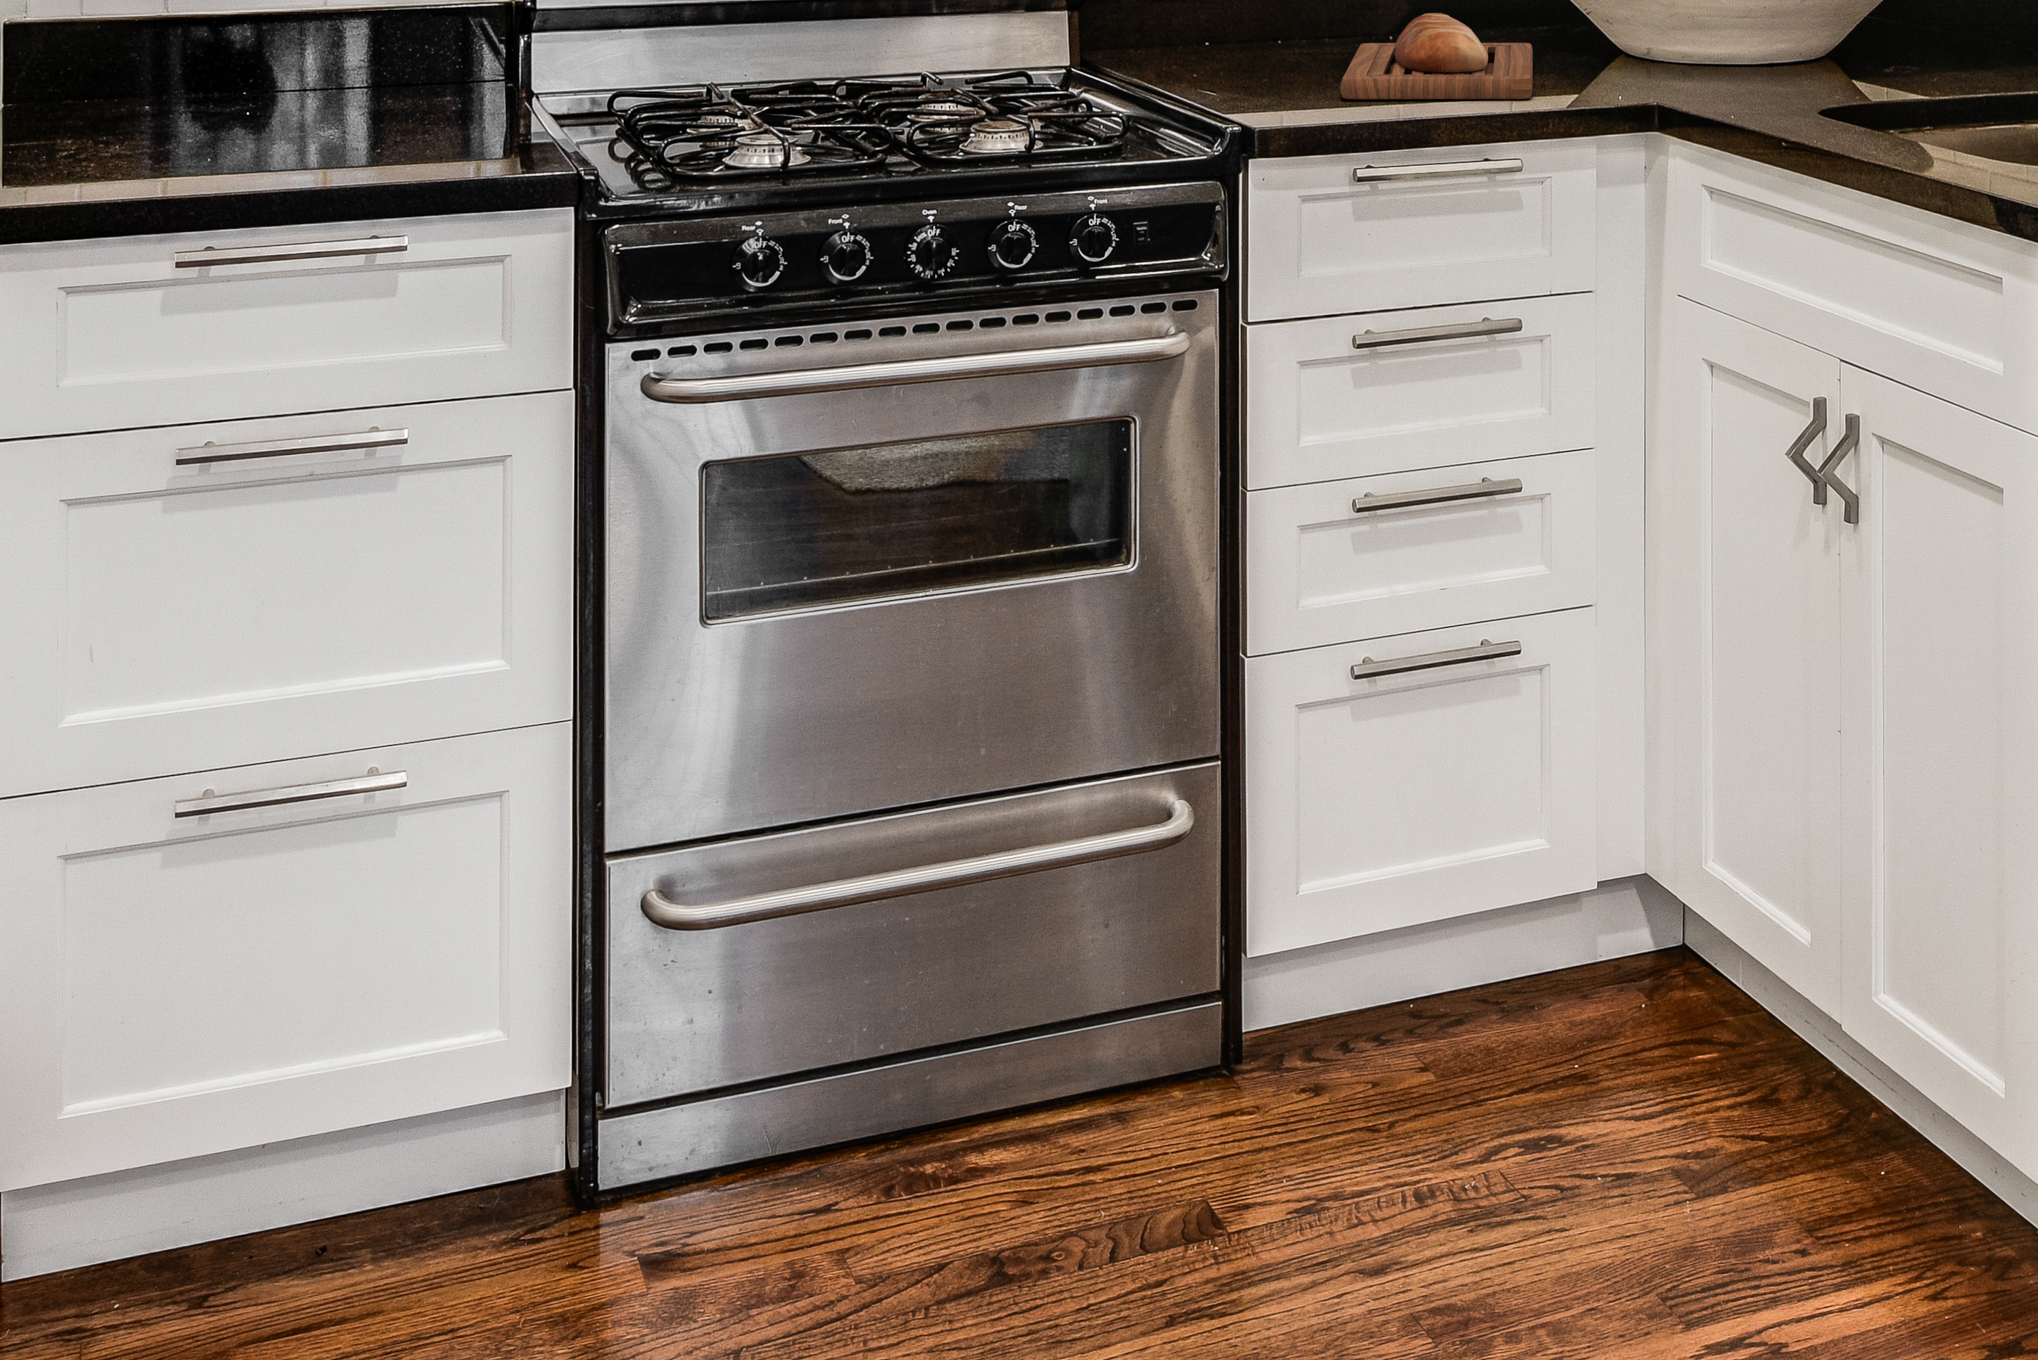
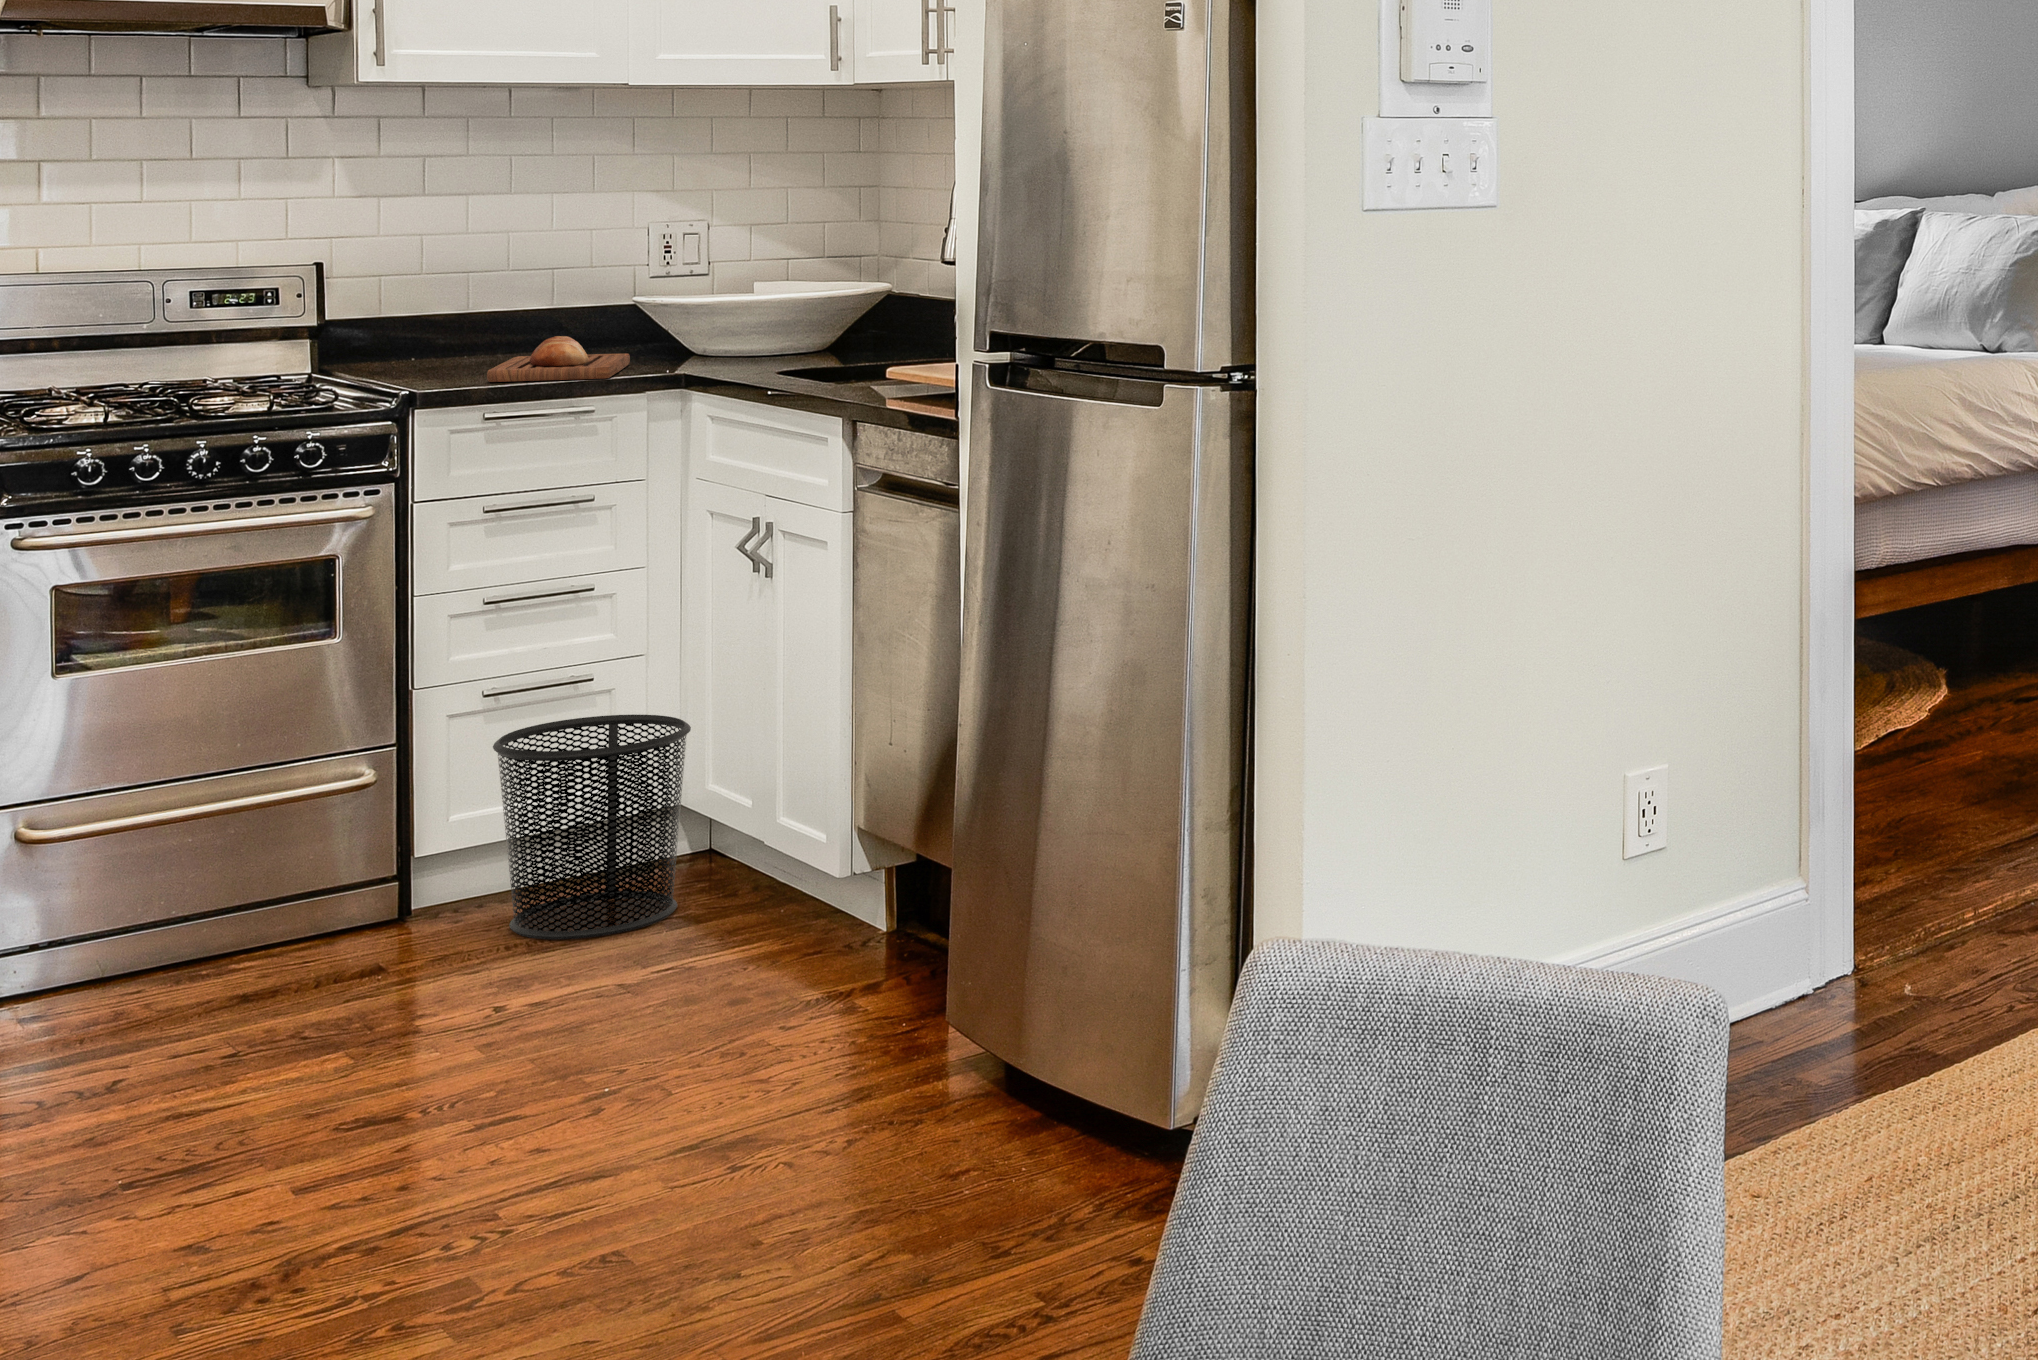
waste bin: none [1381,736,1712,1216] -> present [493,715,691,940]

